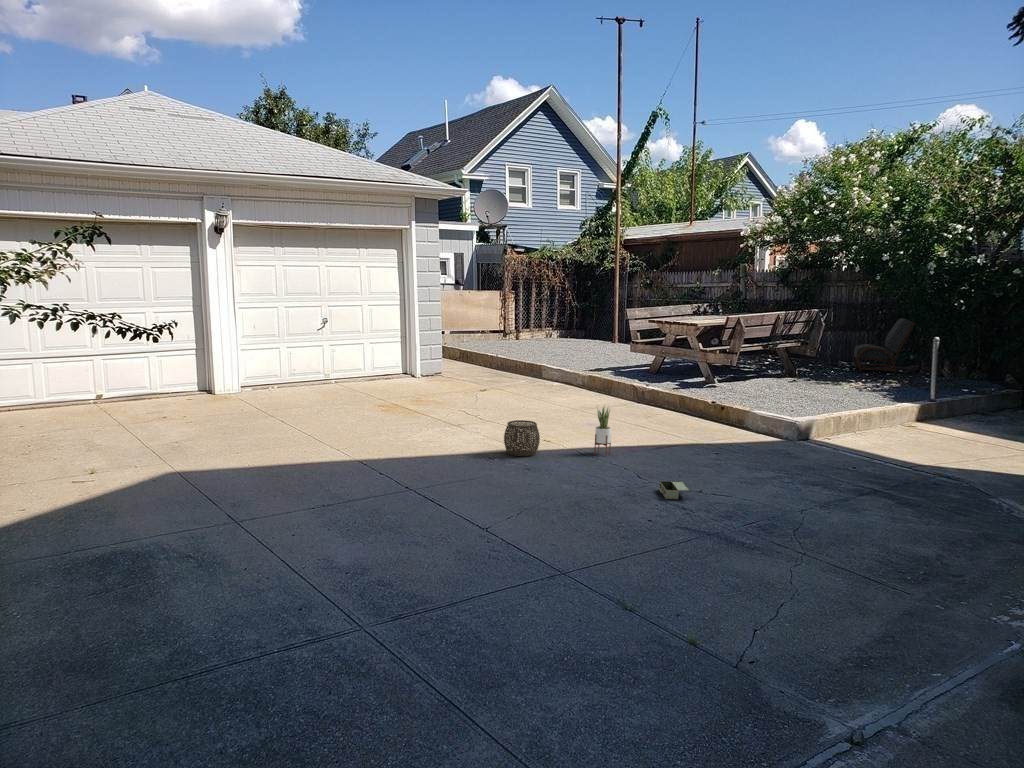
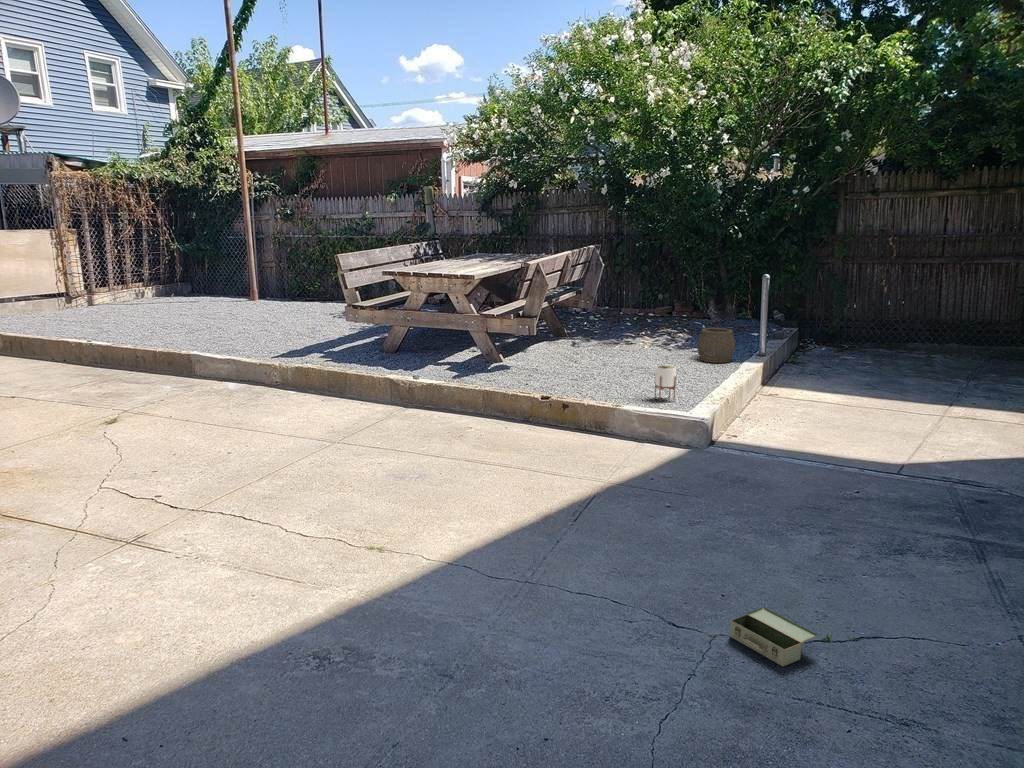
lounge chair: present [853,318,915,373] -> none [594,251,668,320]
potted plant: present [594,404,611,456] -> present [655,365,676,402]
woven basket: present [504,420,540,456] -> present [698,328,735,363]

